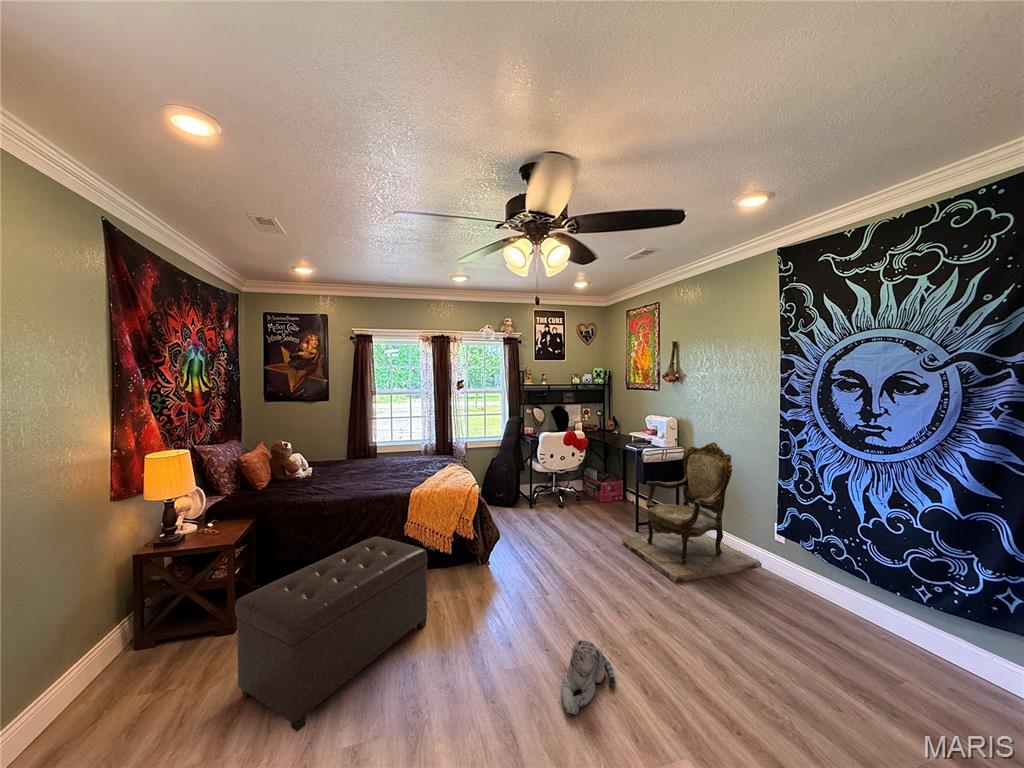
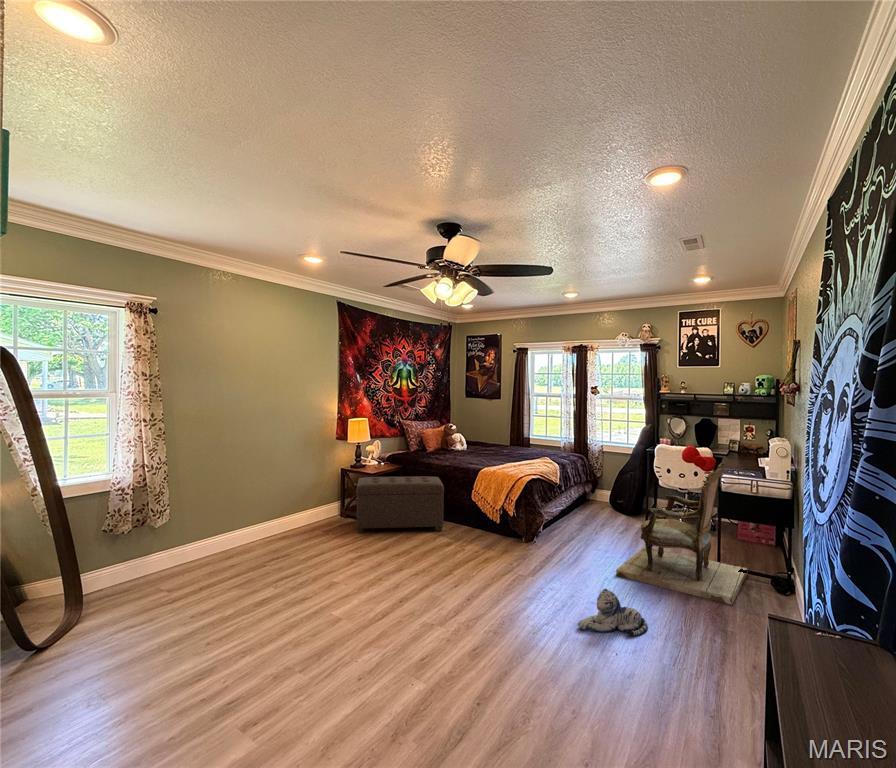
plush toy: present [561,640,614,715] -> present [578,589,648,636]

